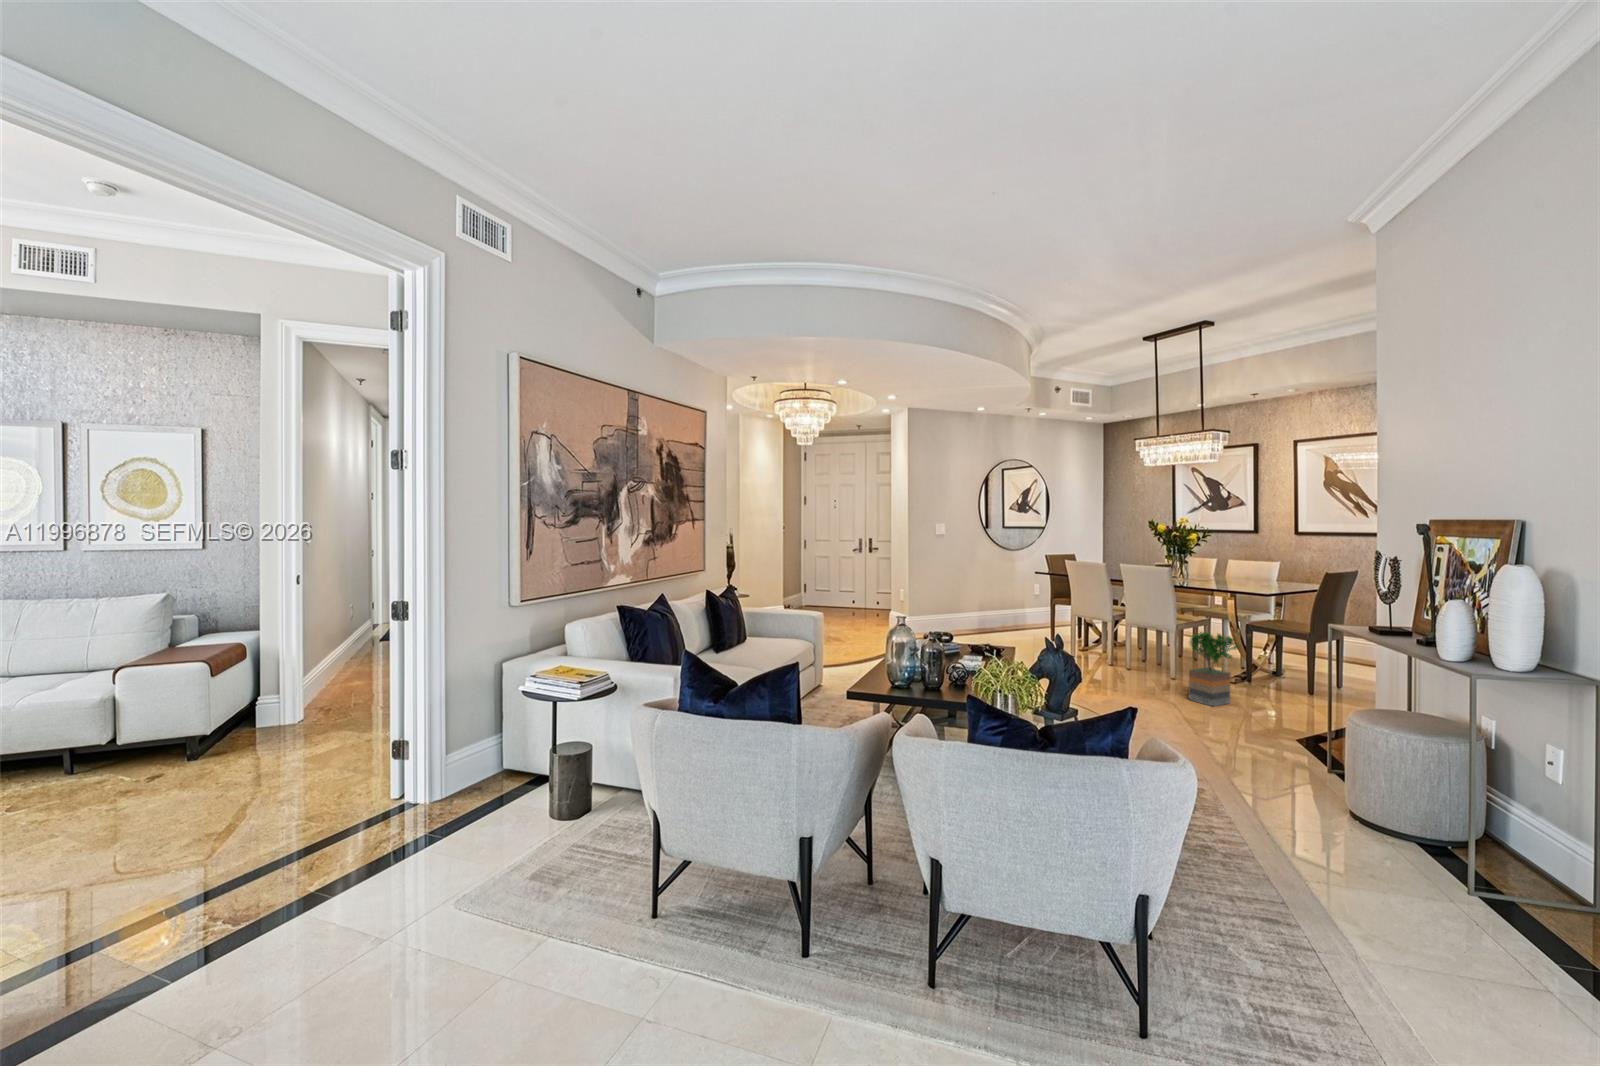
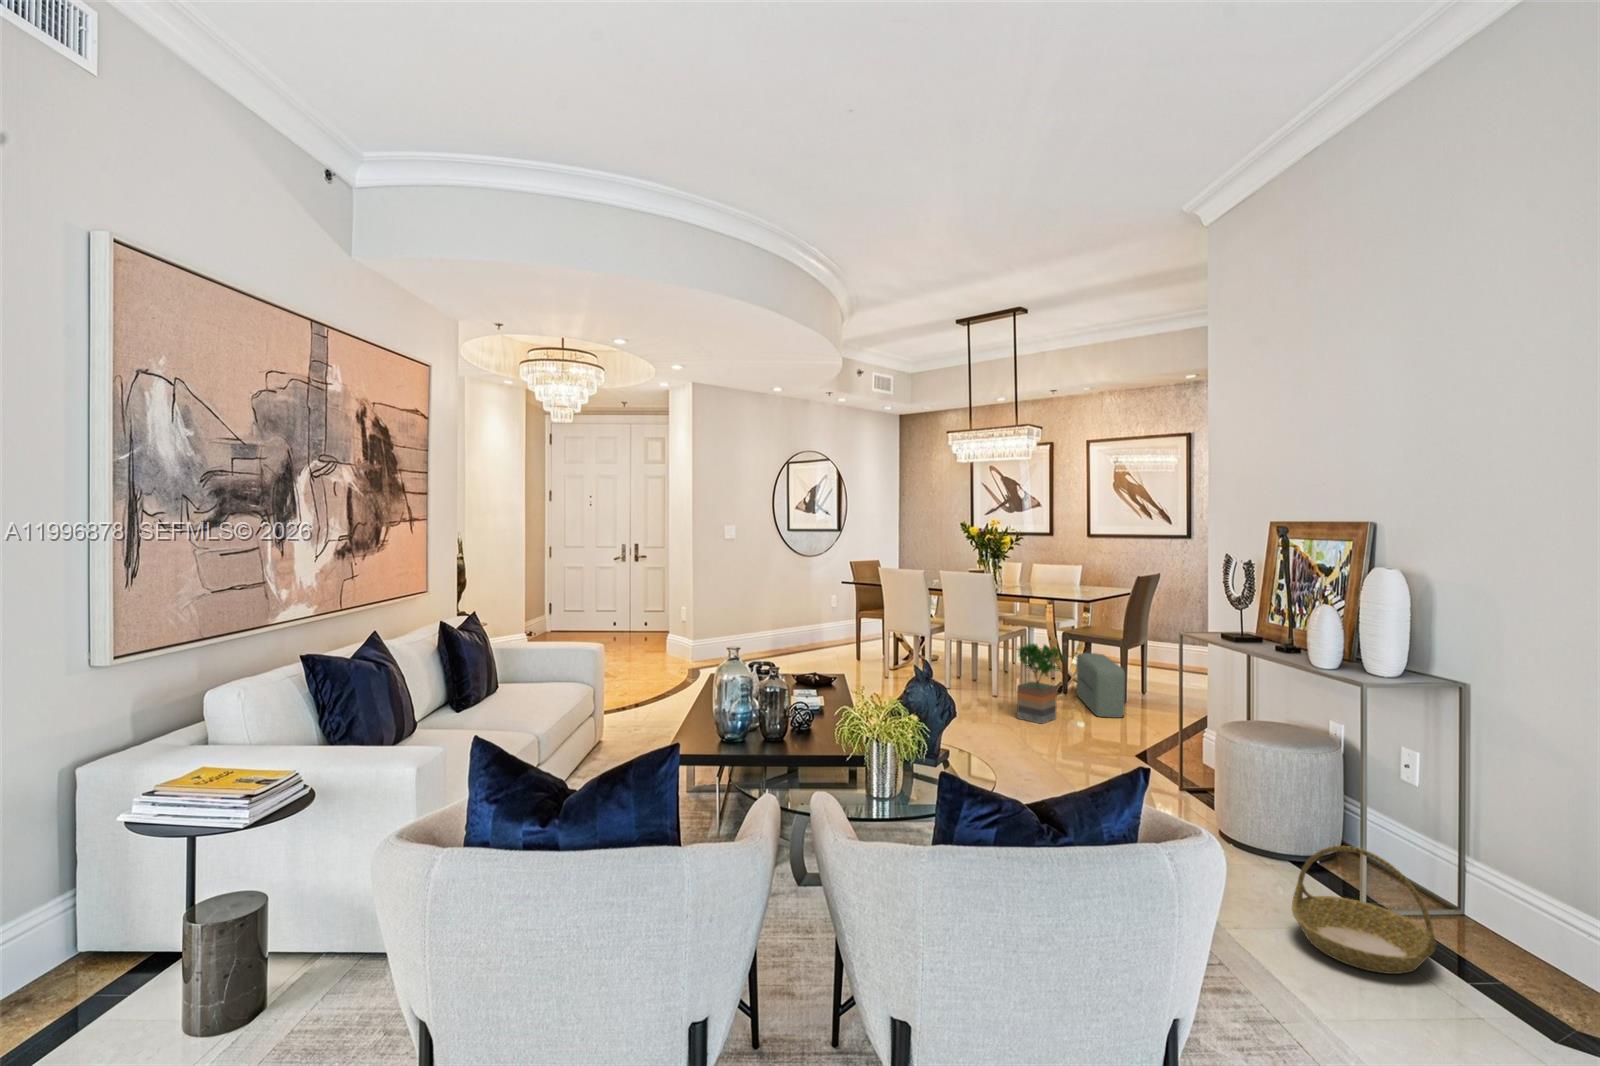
pouf: none [1263,646,1308,708] -> present [1076,653,1125,718]
basket: none [1379,823,1534,948] -> present [1292,846,1436,974]

